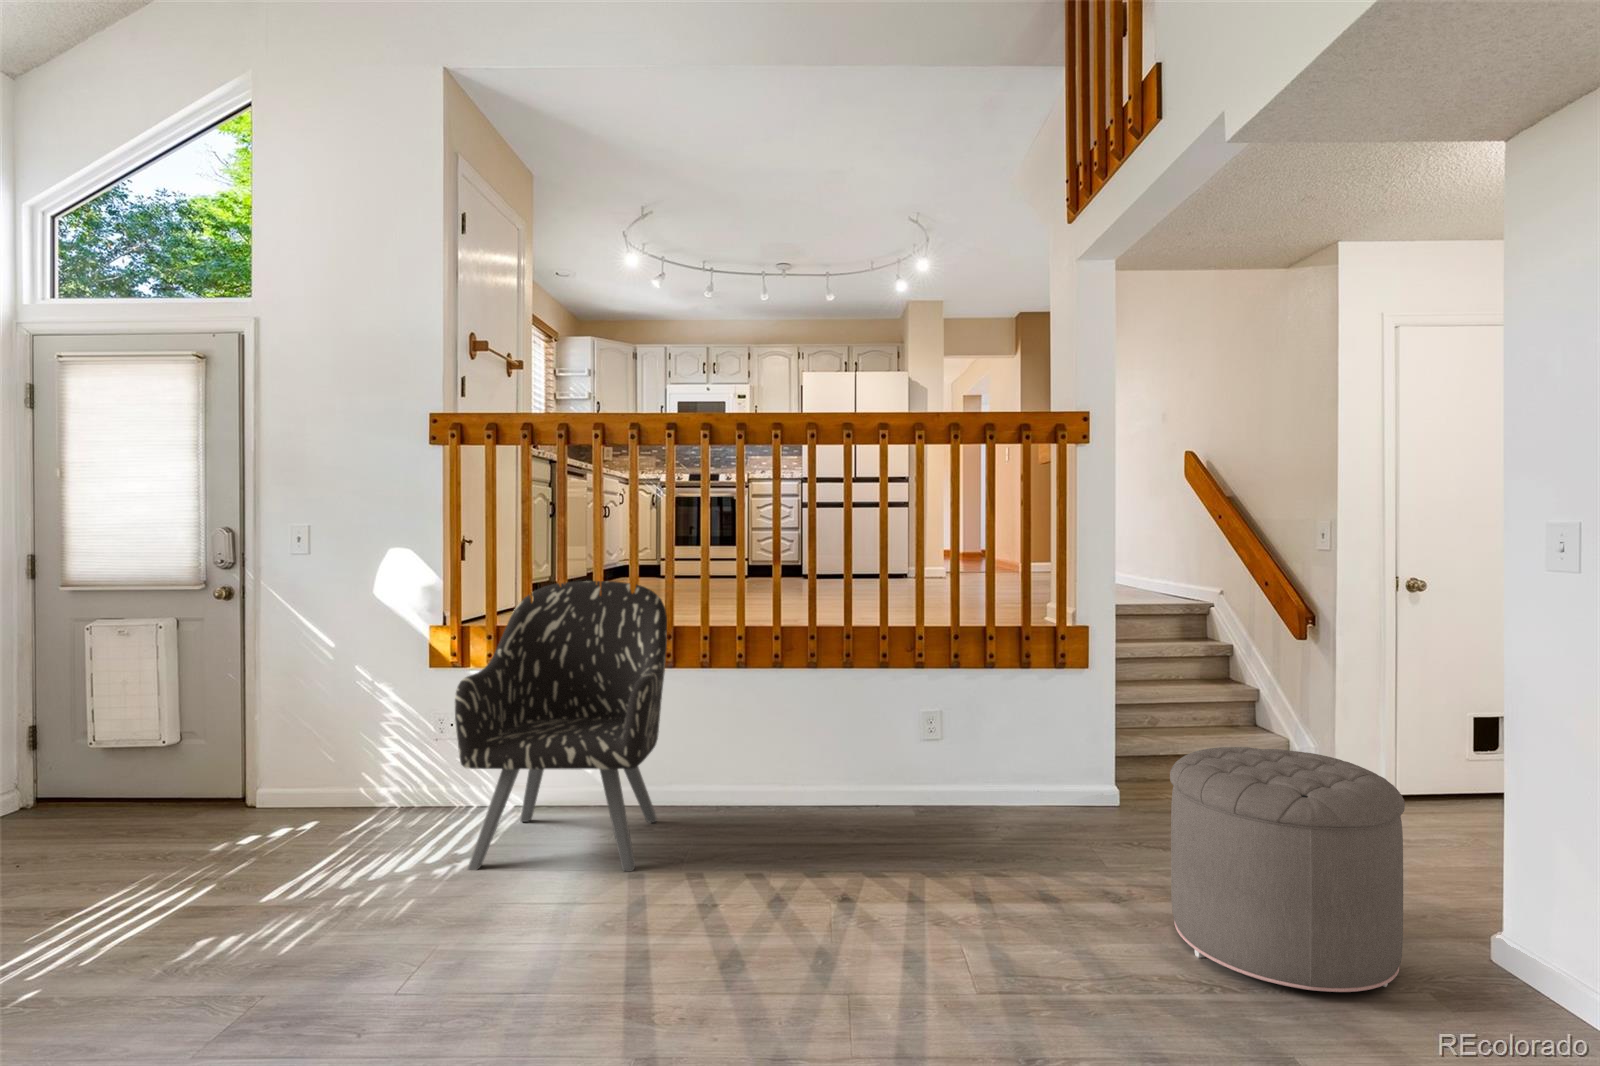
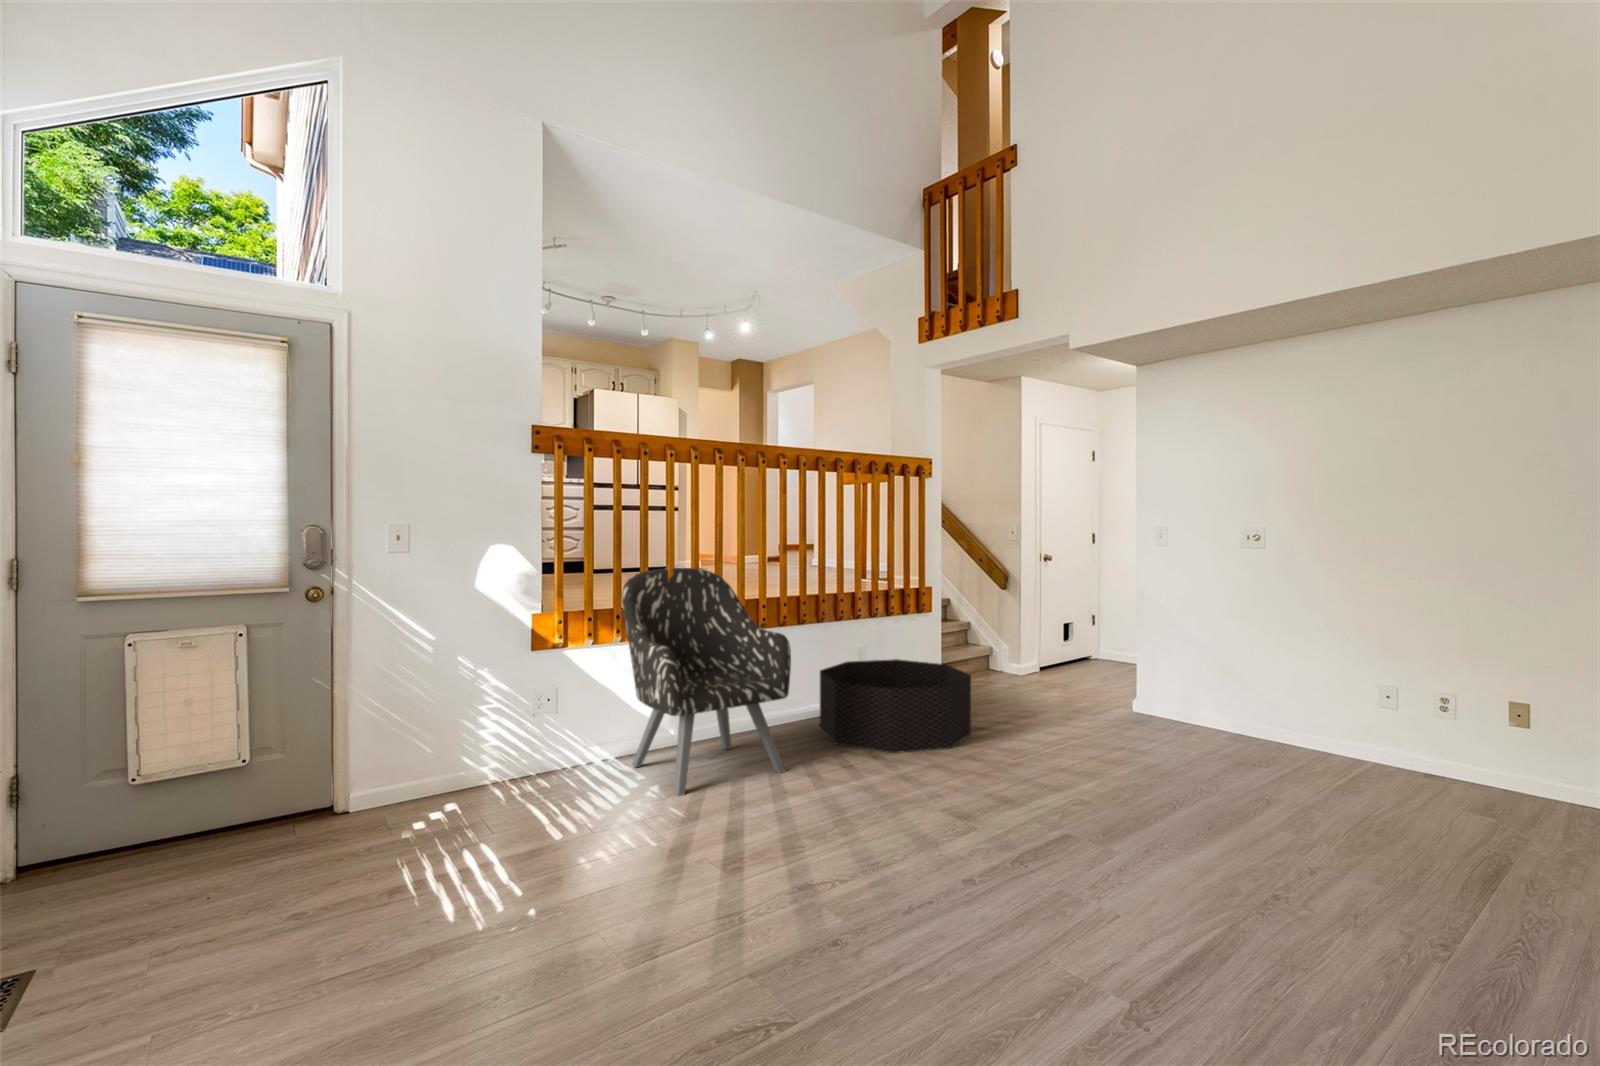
basket: none [778,729,1013,899] -> present [820,659,971,753]
ottoman: present [1170,747,1405,992] -> none [1062,637,1169,741]

